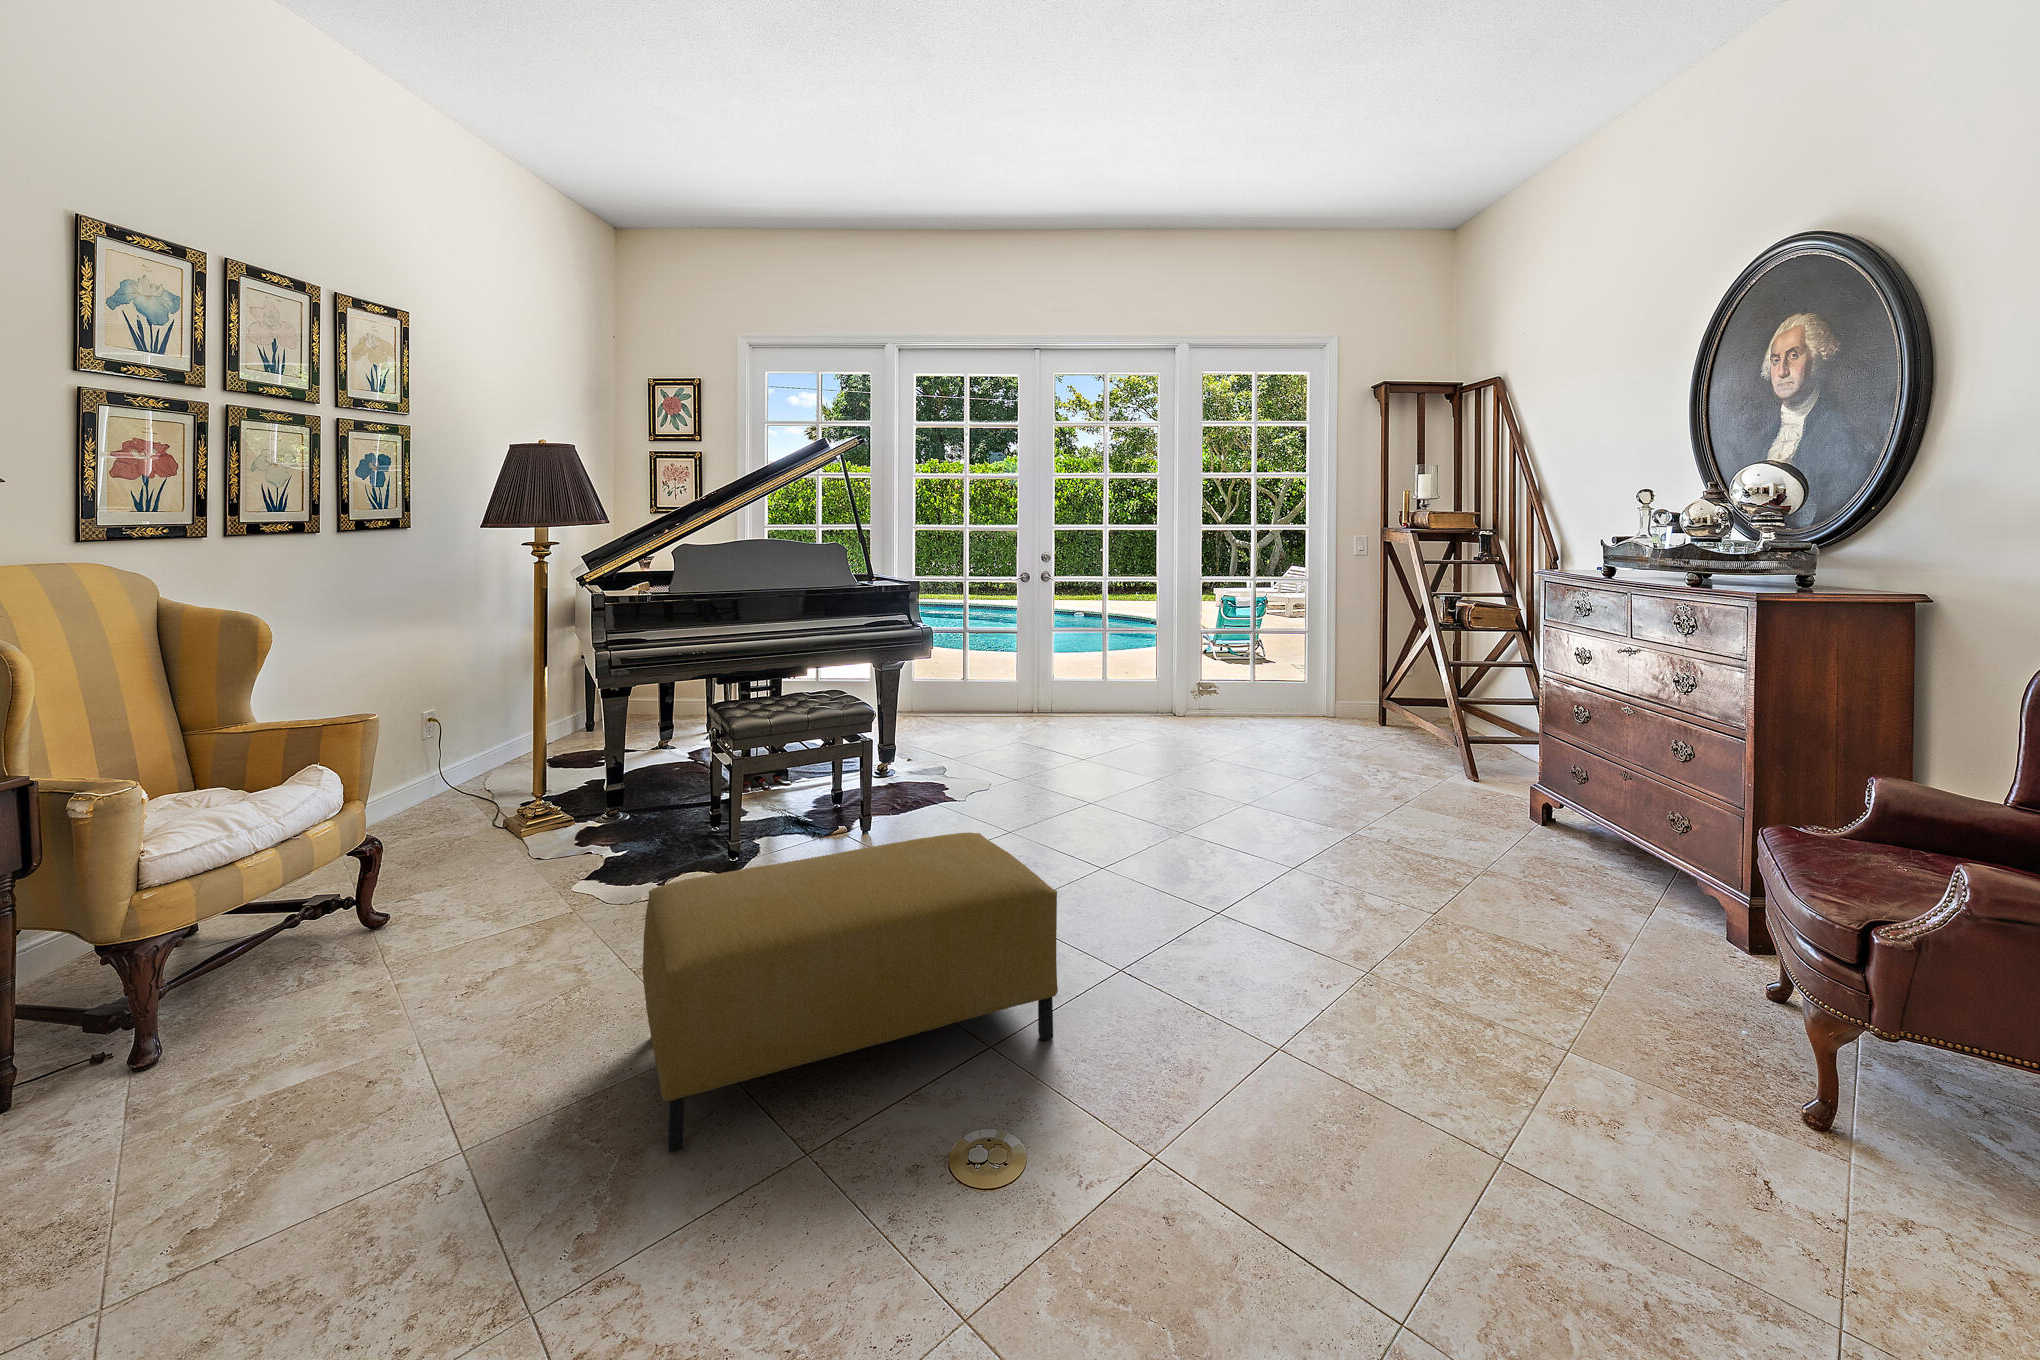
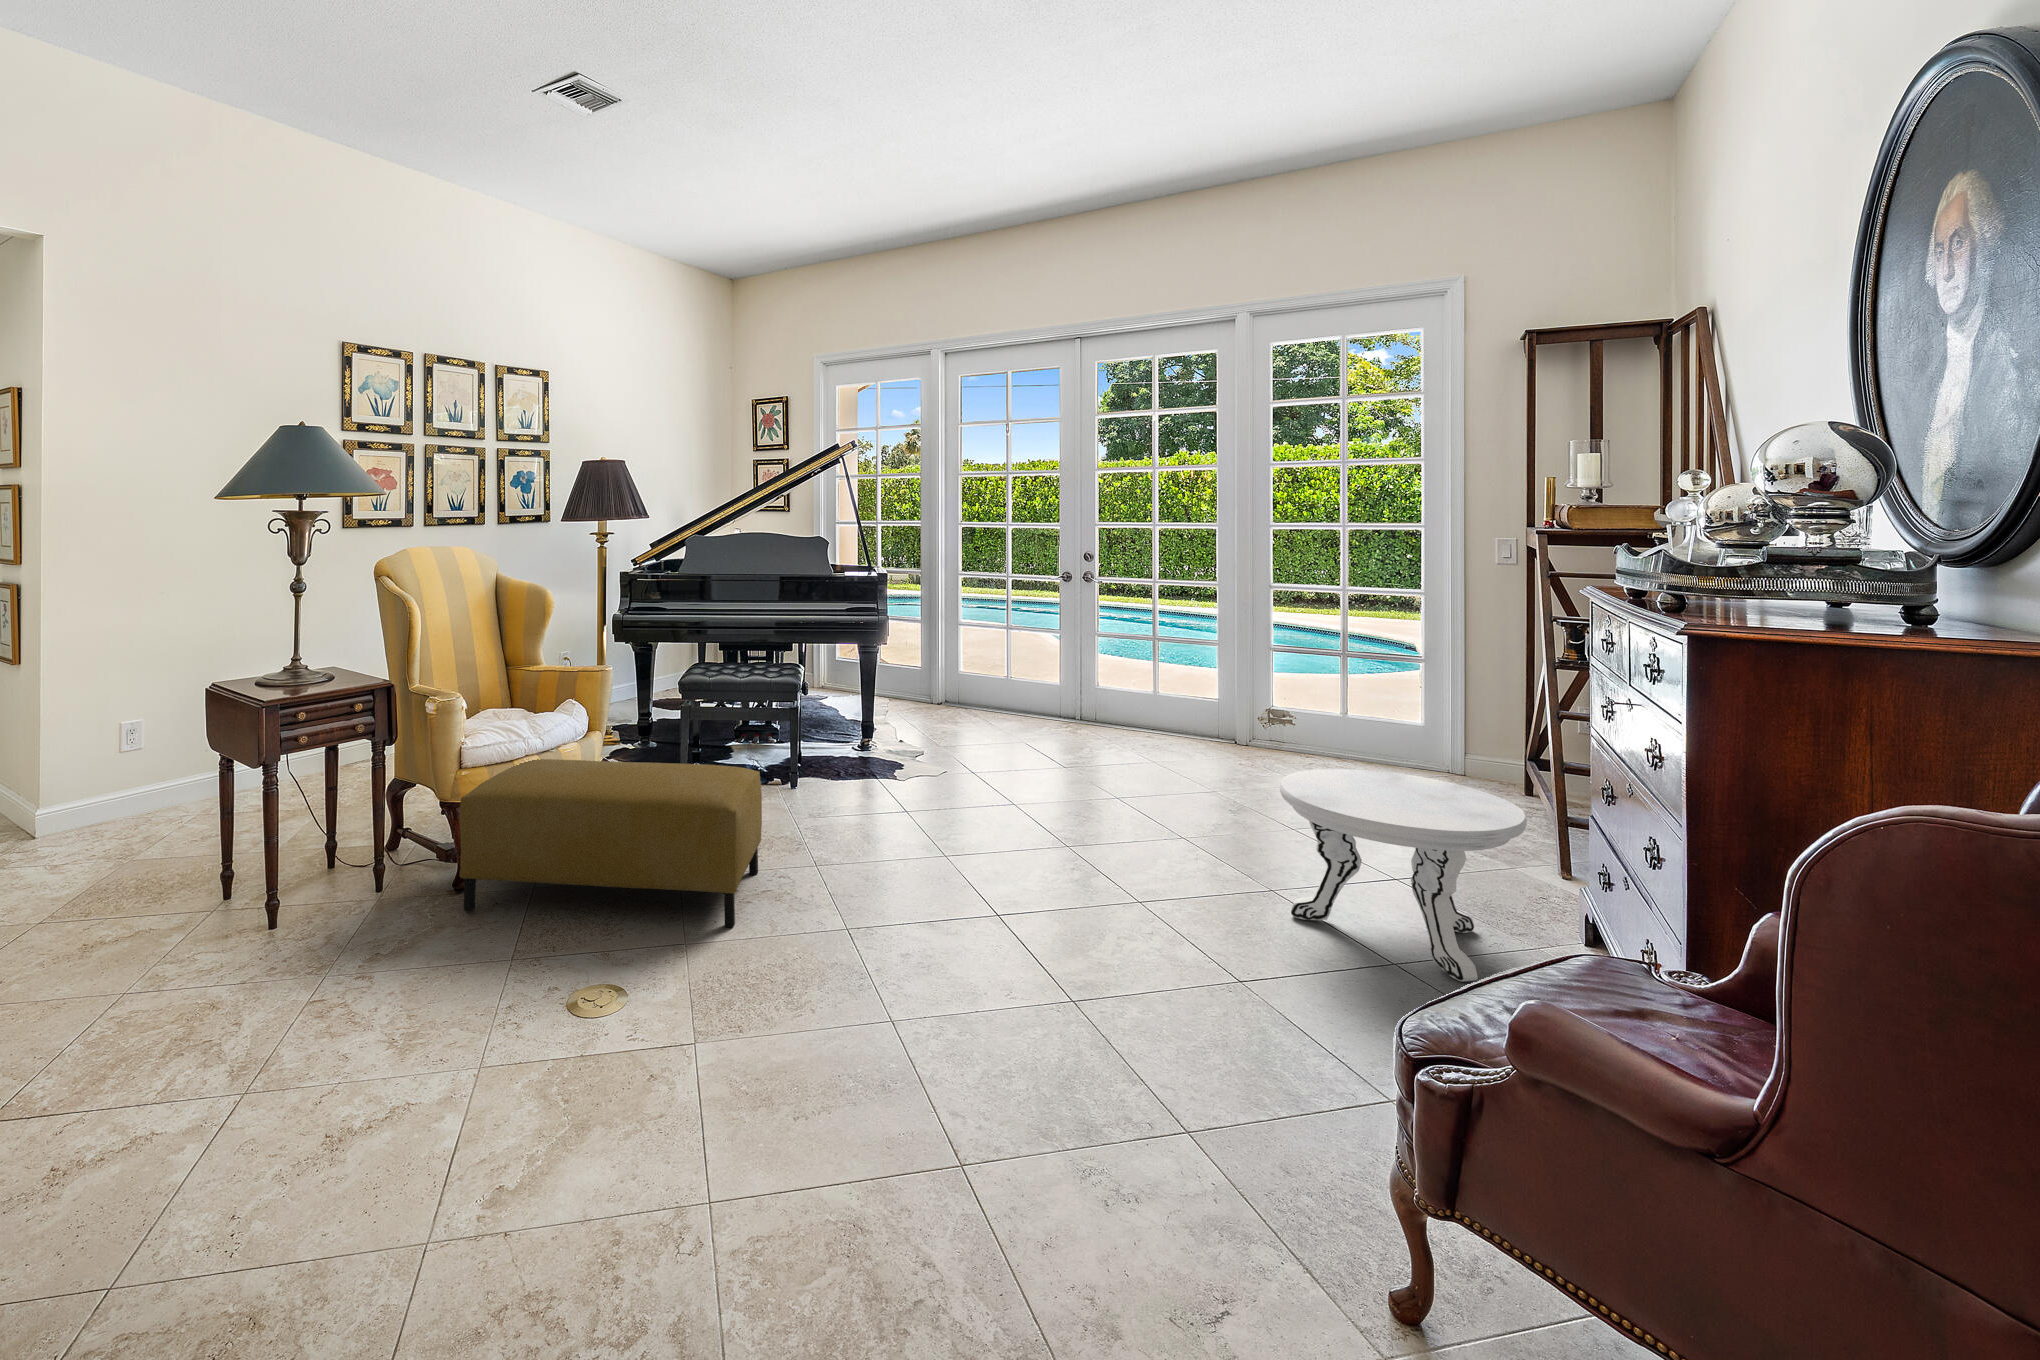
side table: none [1420,731,1615,893] -> present [1280,769,1527,981]

